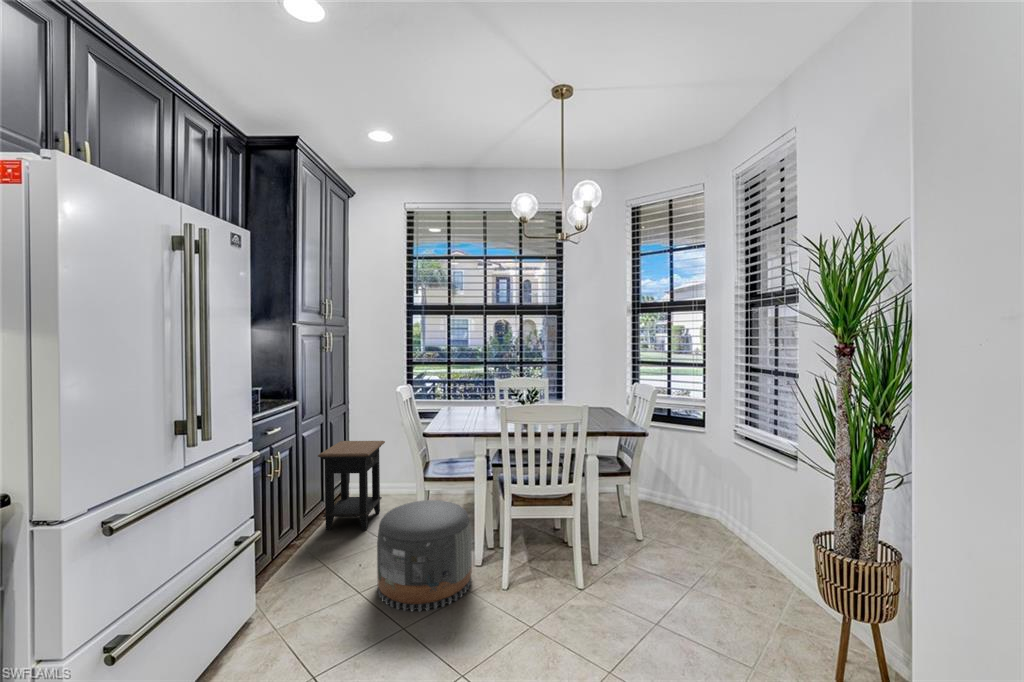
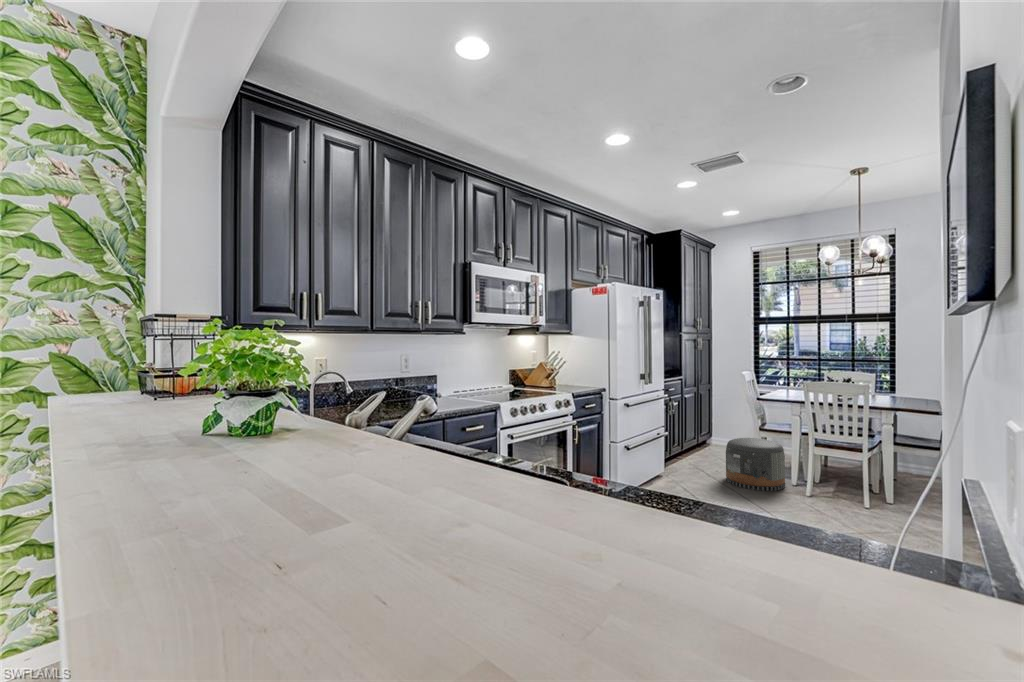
side table: present [318,441,385,531] -> none [693,406,736,460]

